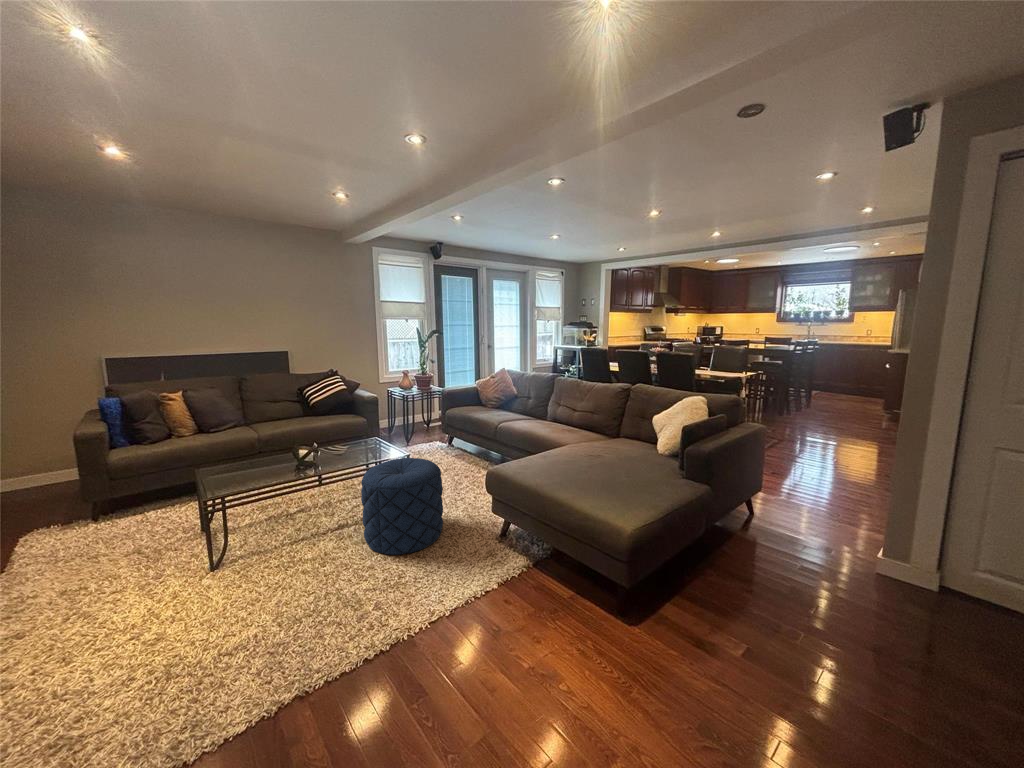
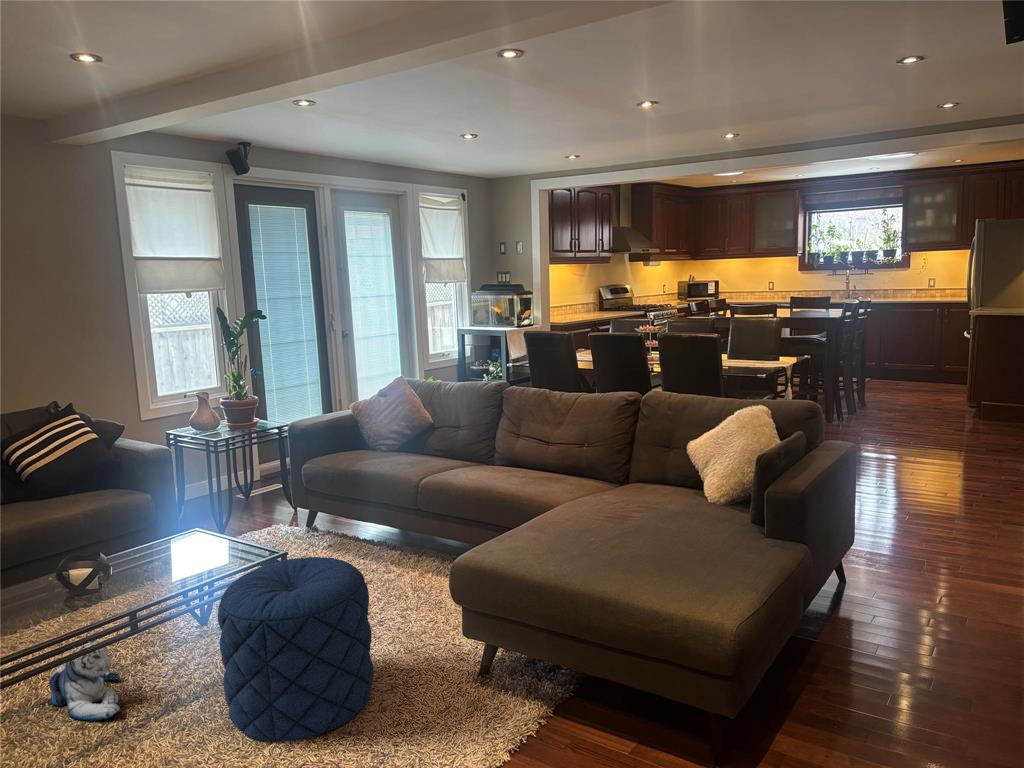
plush toy: none [291,487,326,528] -> present [49,640,120,721]

